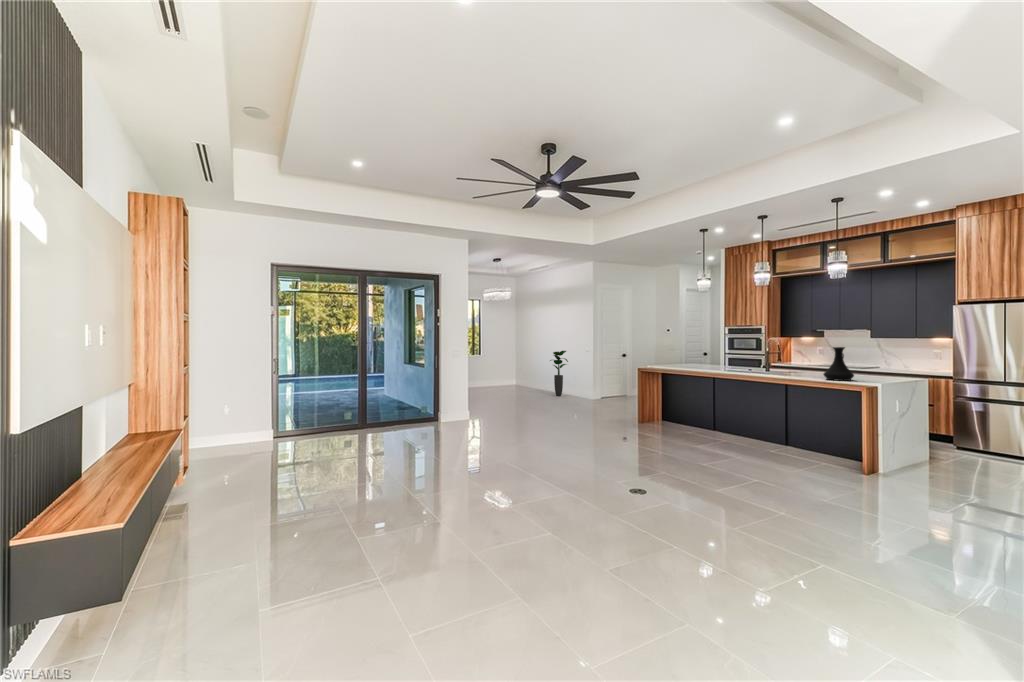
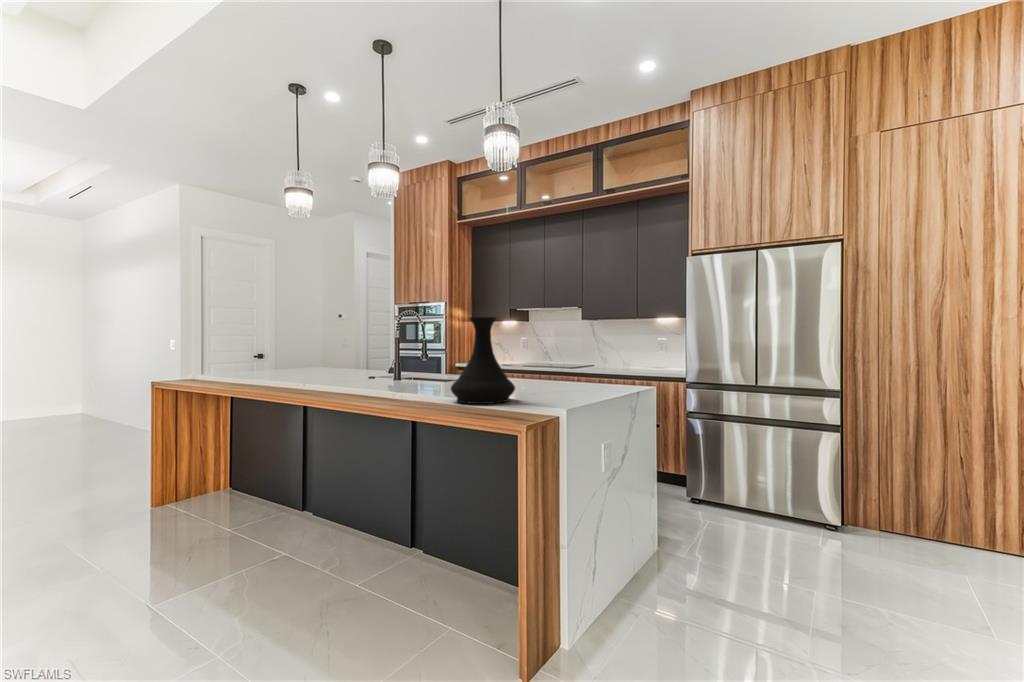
potted plant: present [550,351,568,396] -> none [96,349,143,434]

